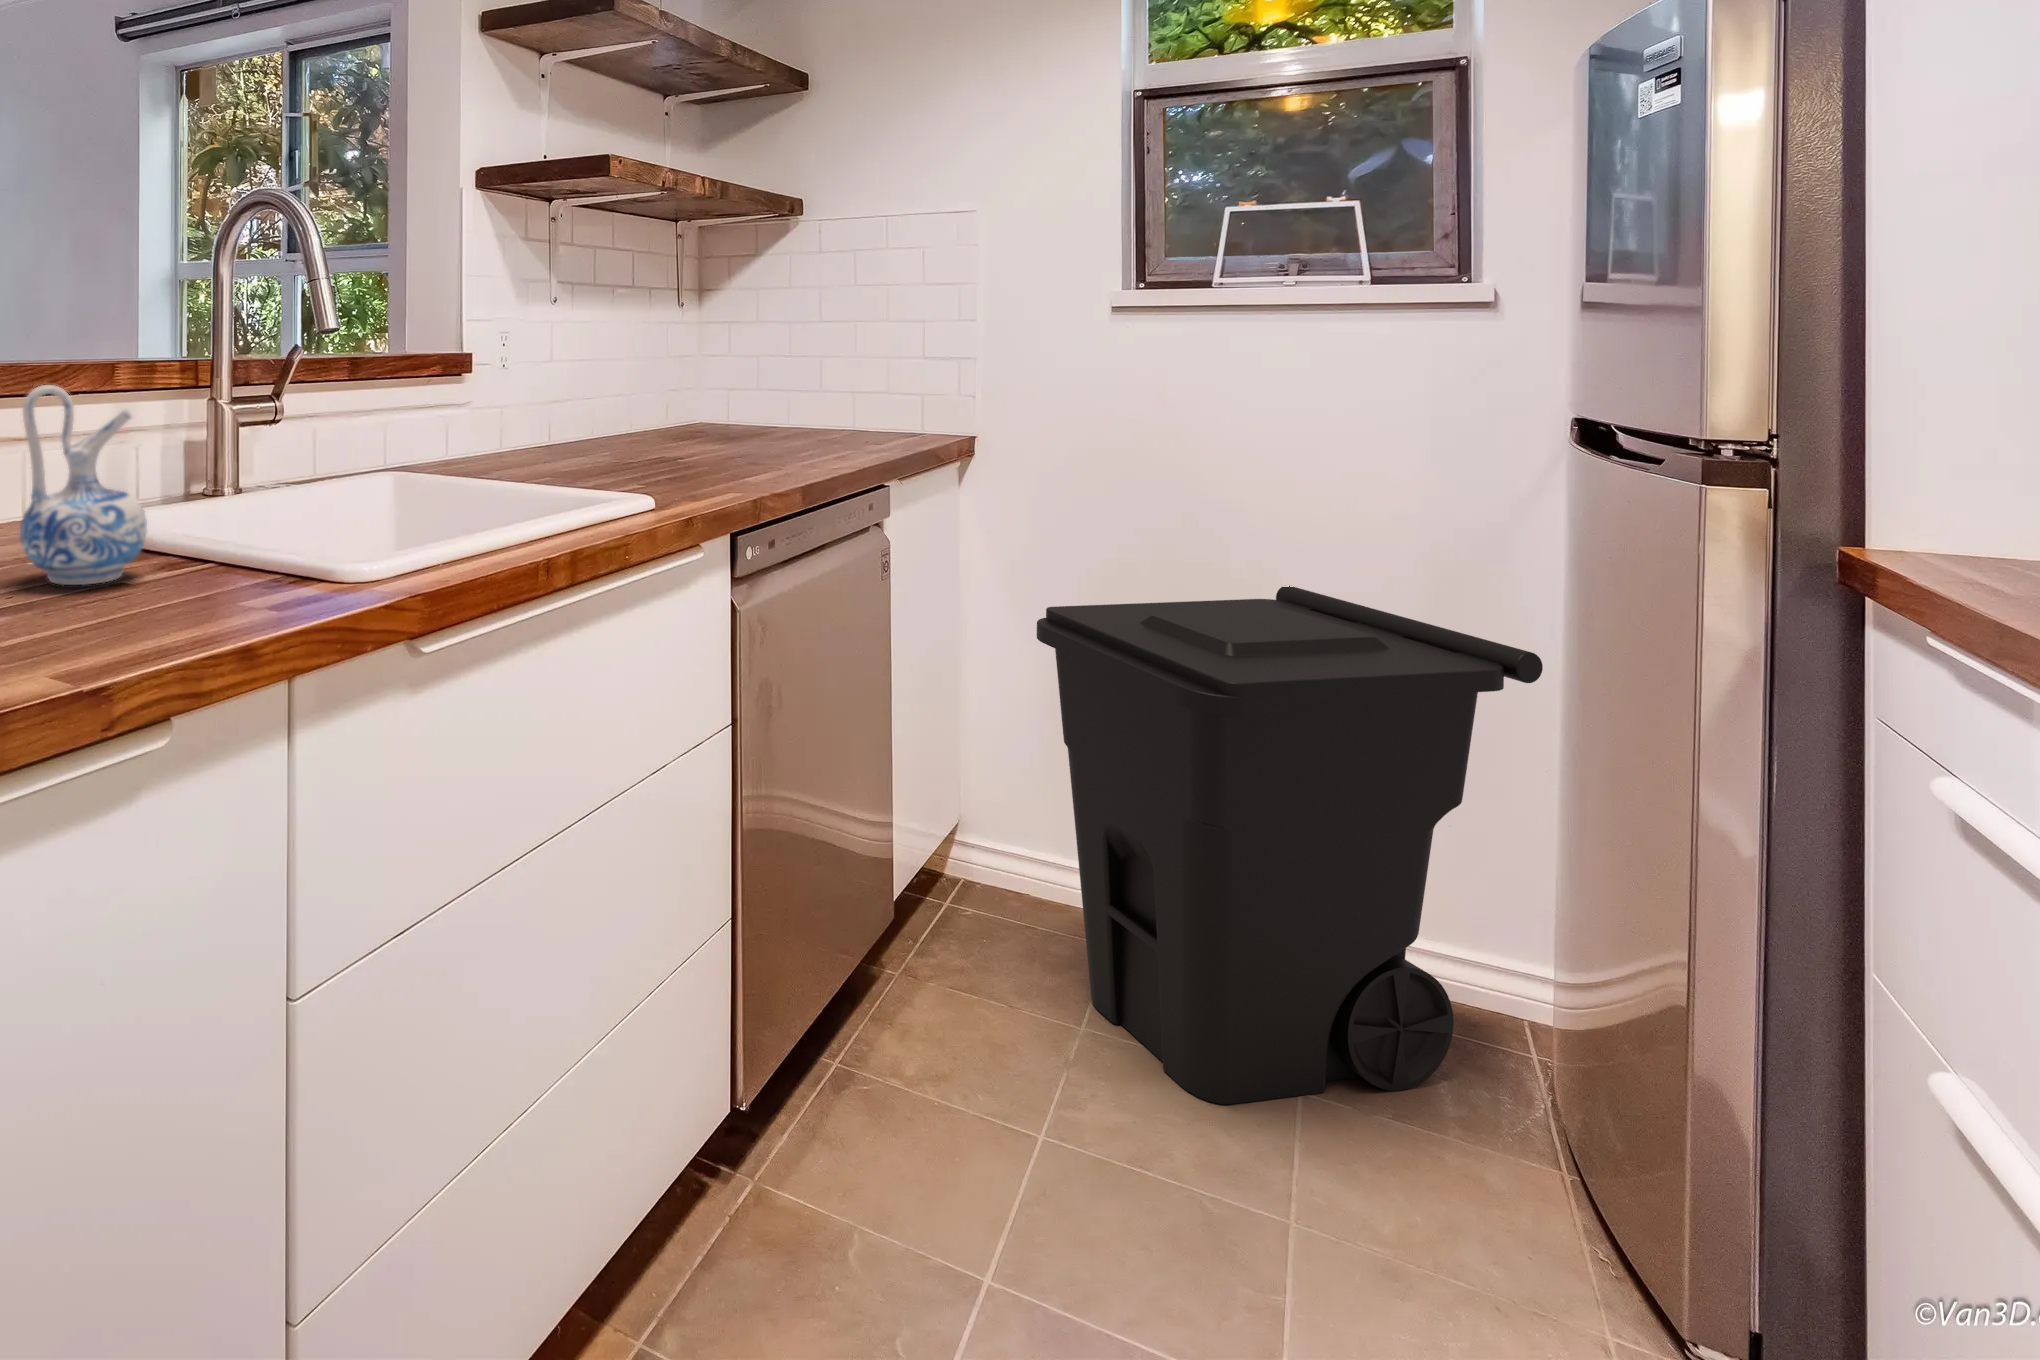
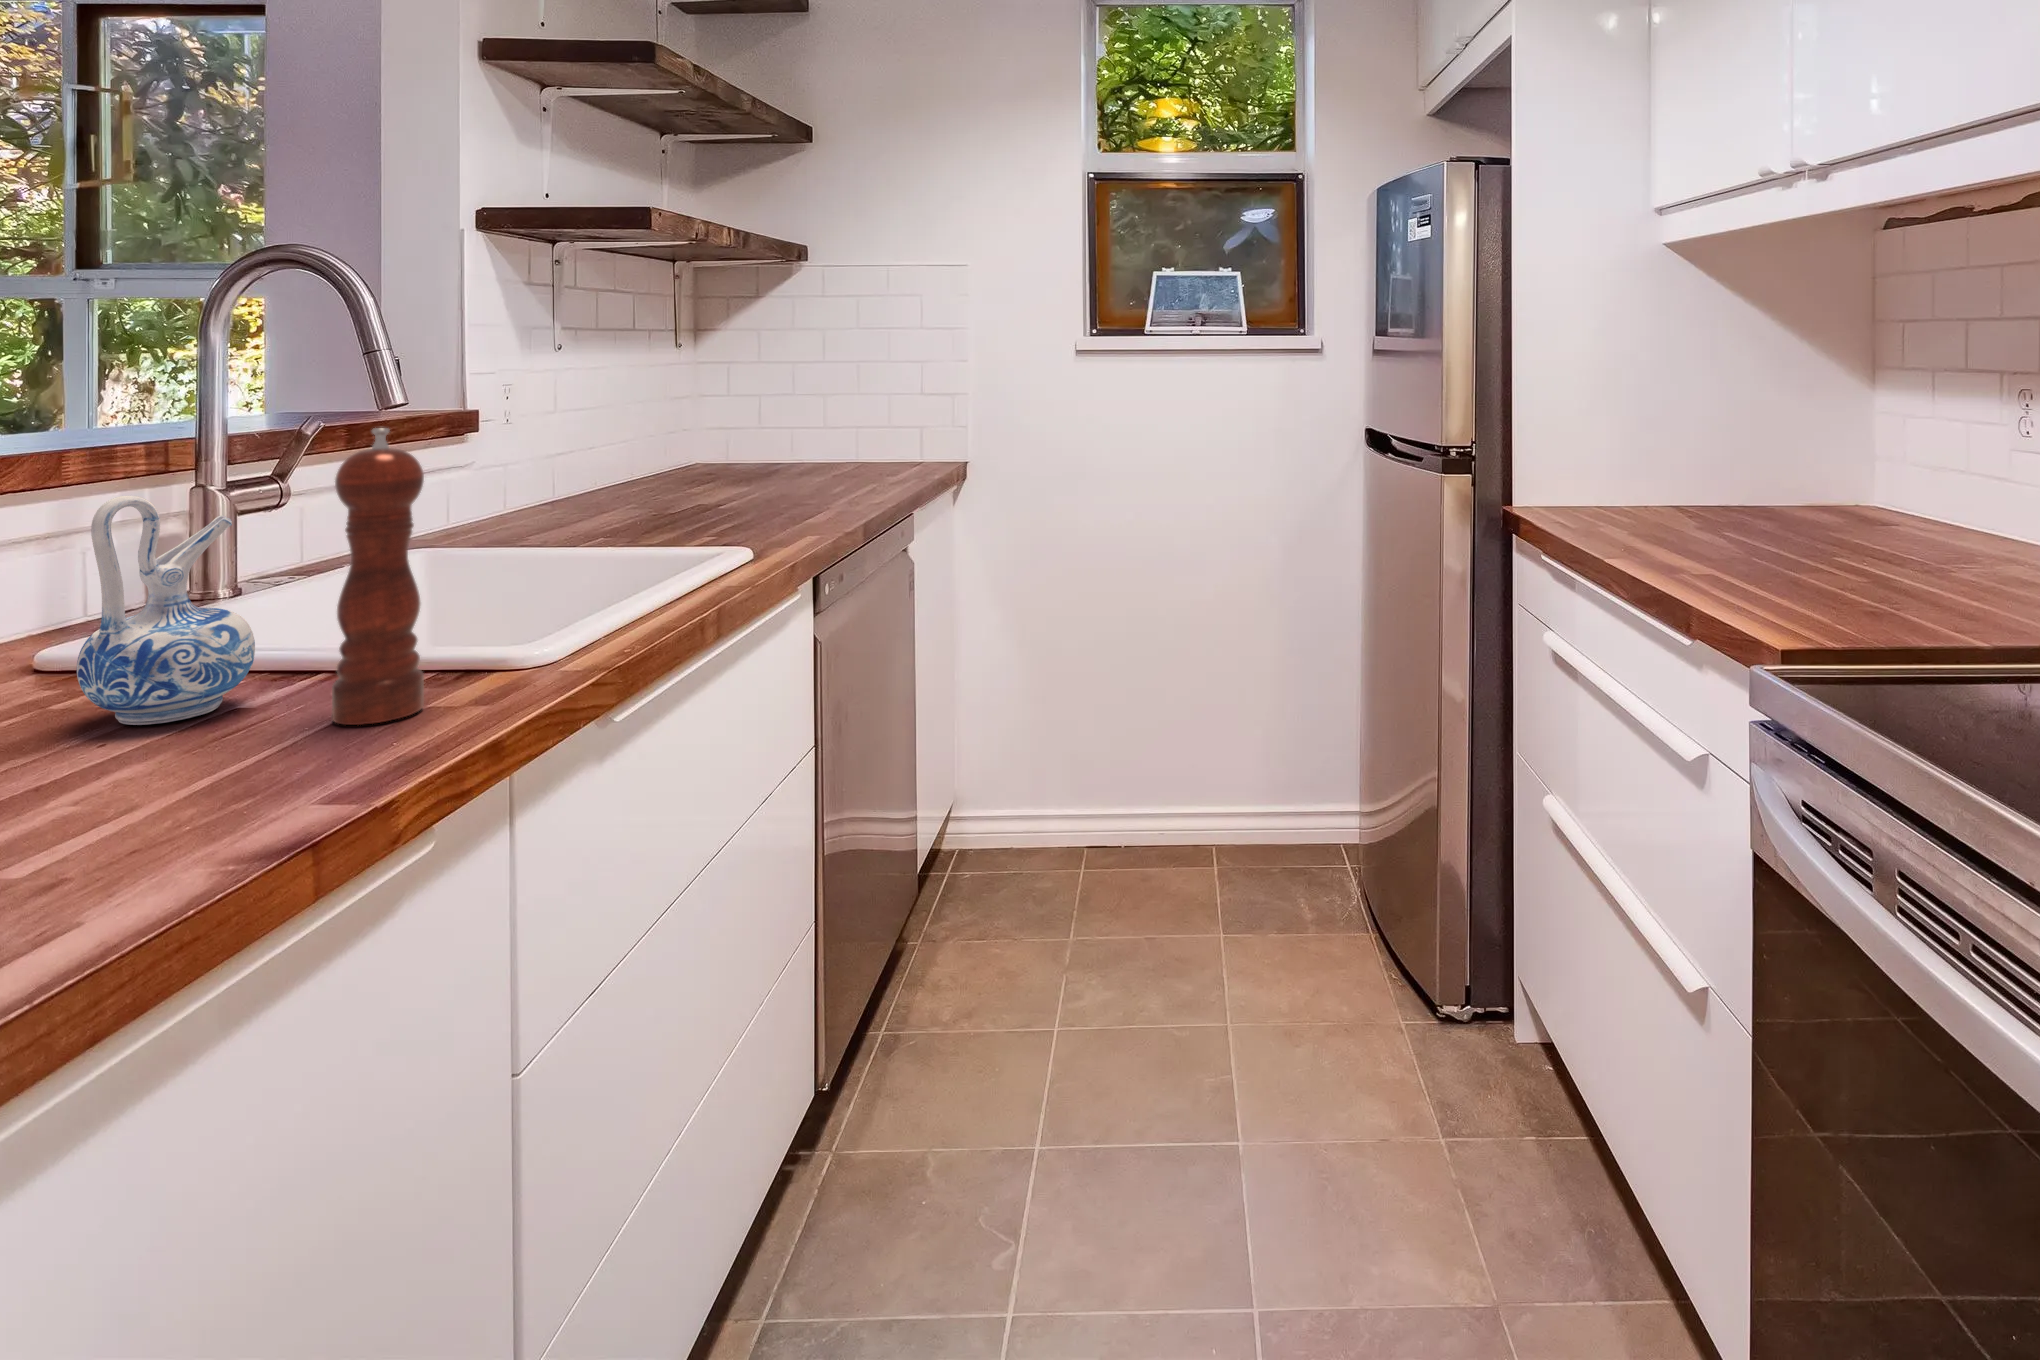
pepper mill: none [165,330,240,612] -> present [332,428,424,725]
trash can: present [1037,586,1543,1104] -> none [1033,563,1355,966]

